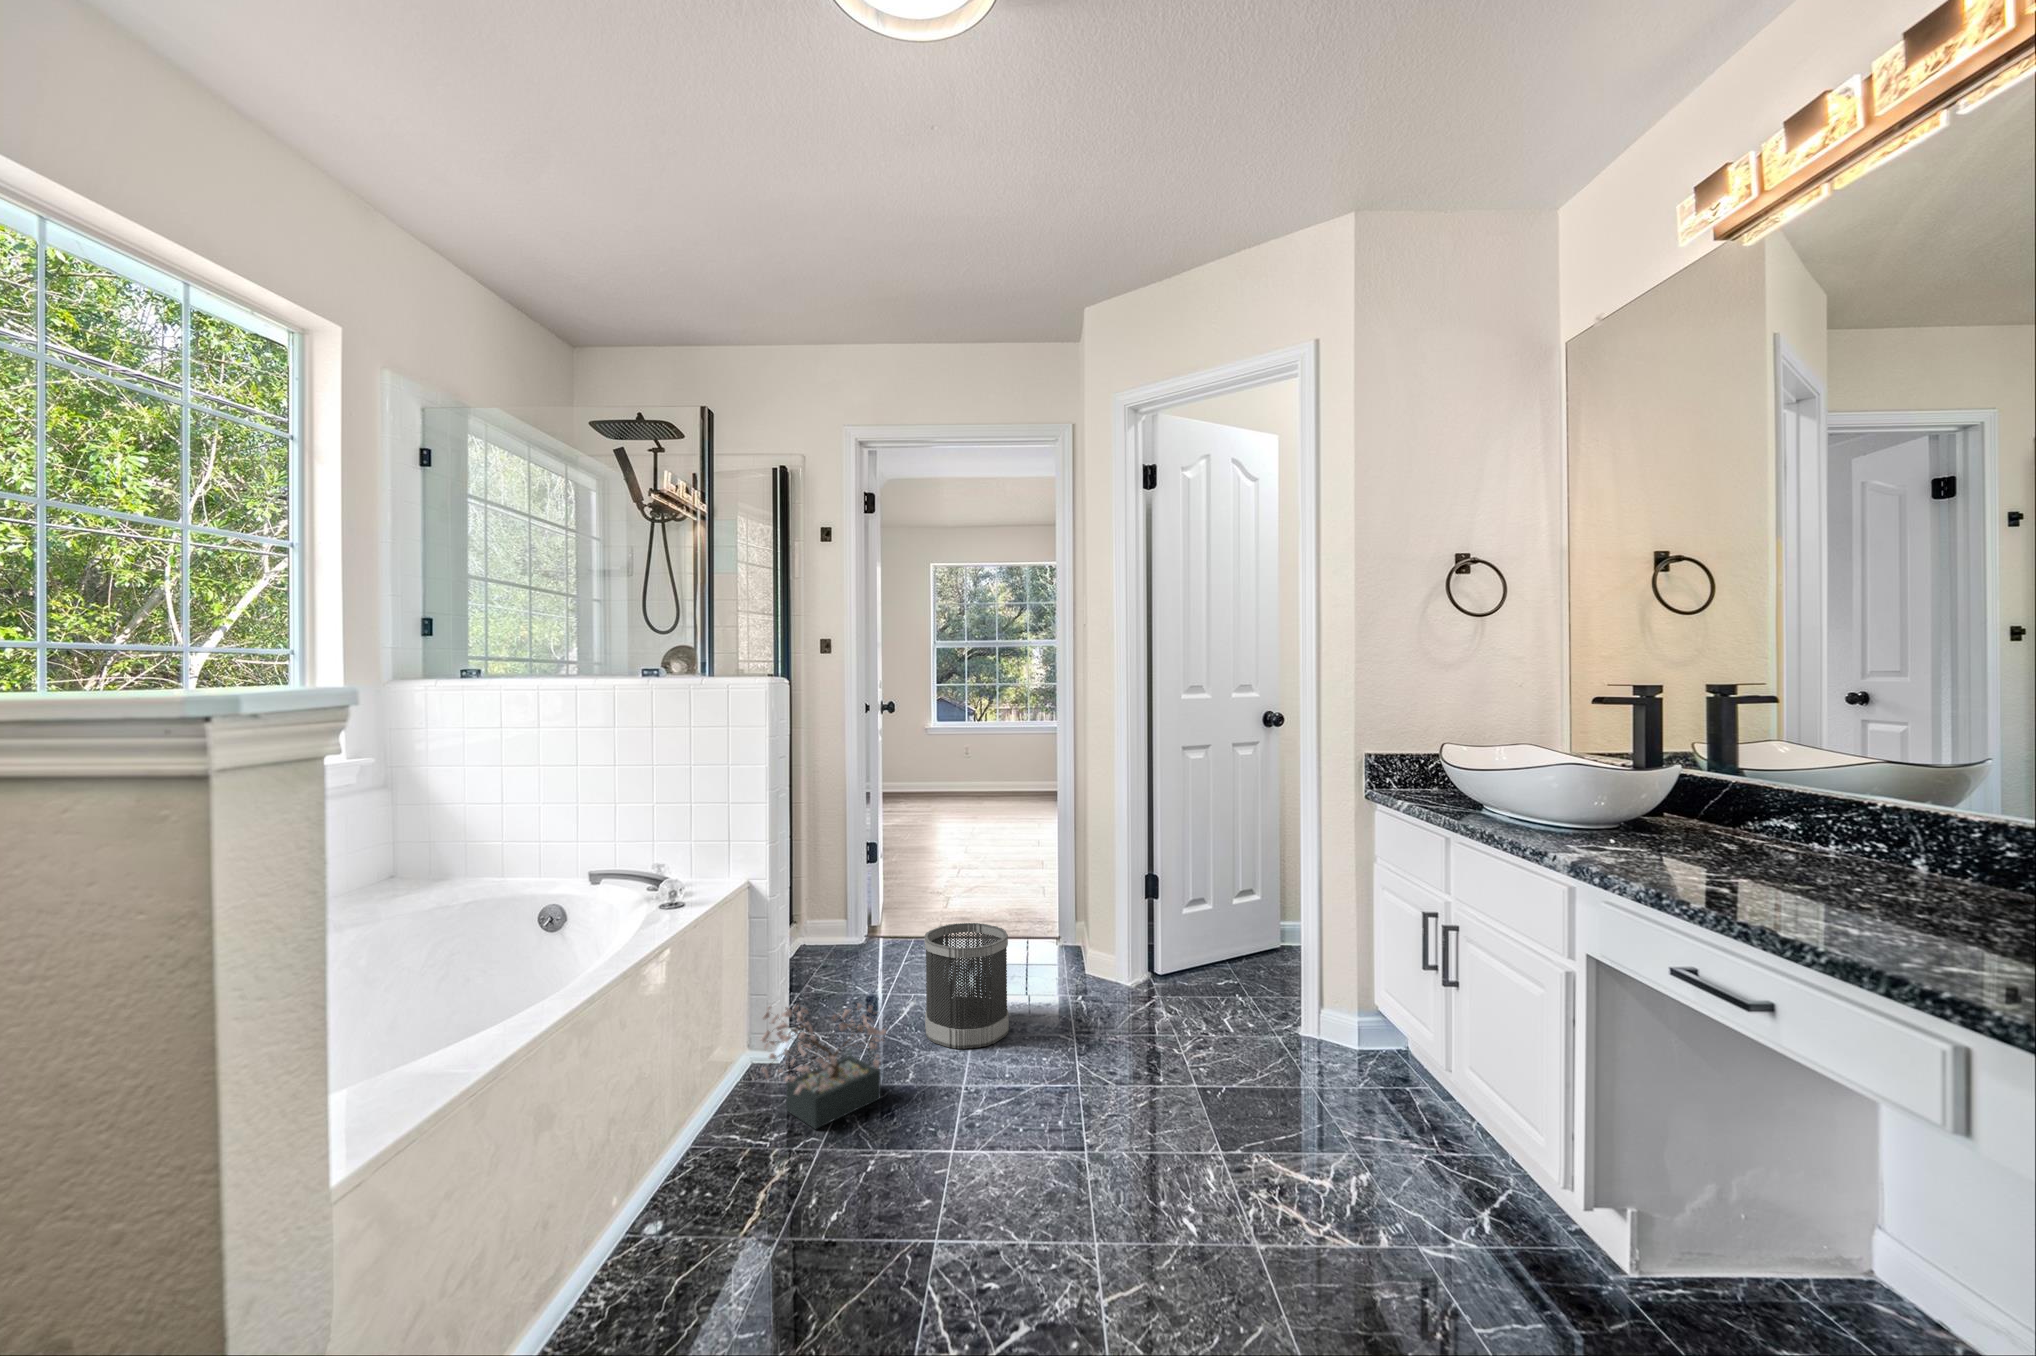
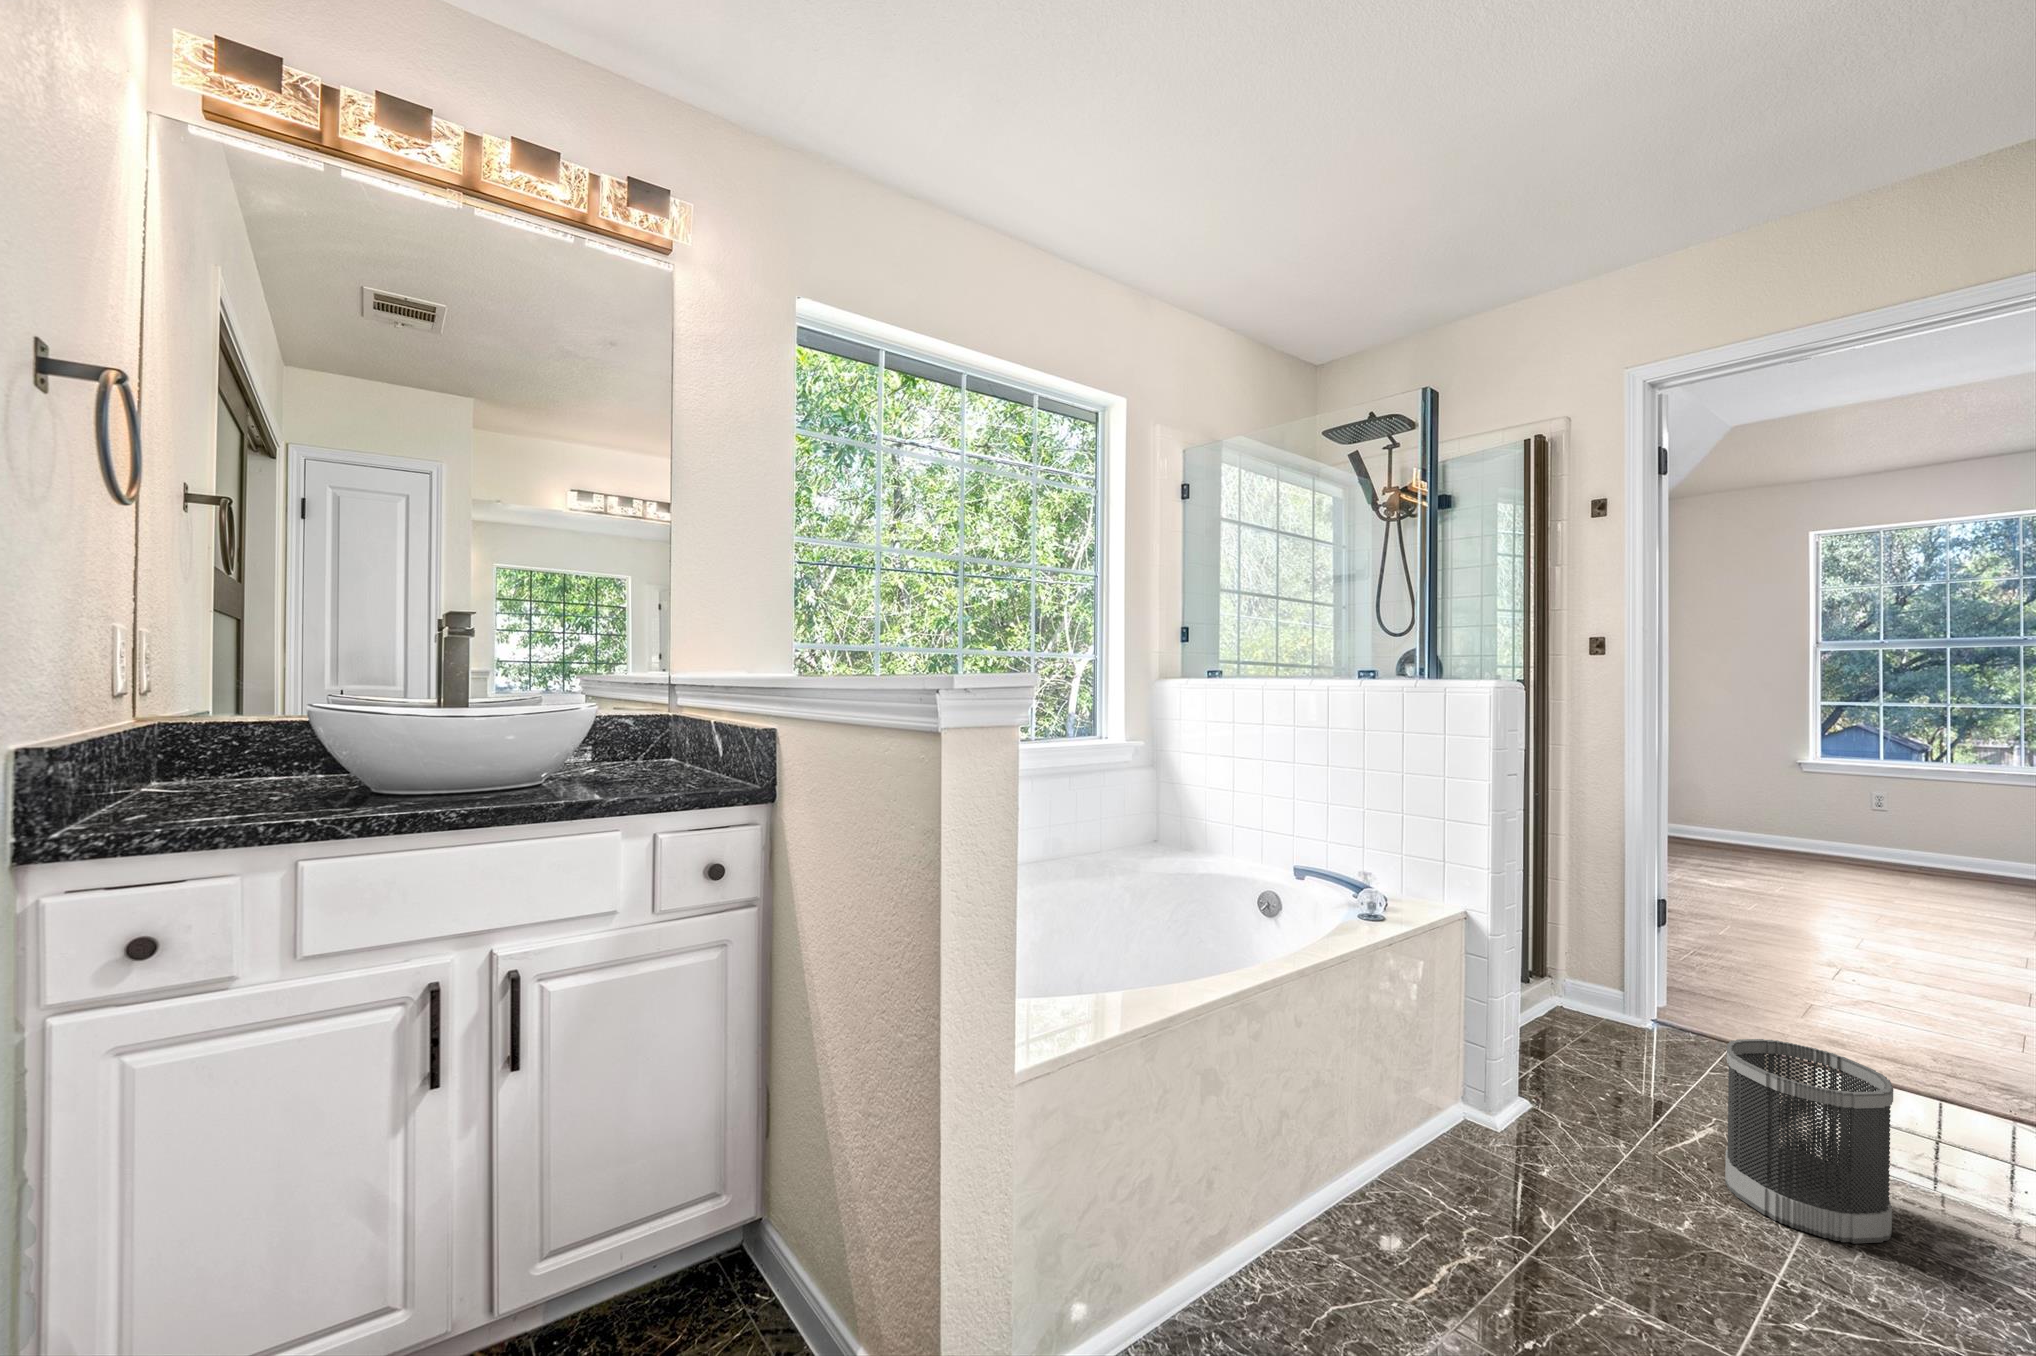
decorative plant: present [761,1004,886,1129] -> none [1461,1059,1644,1234]

